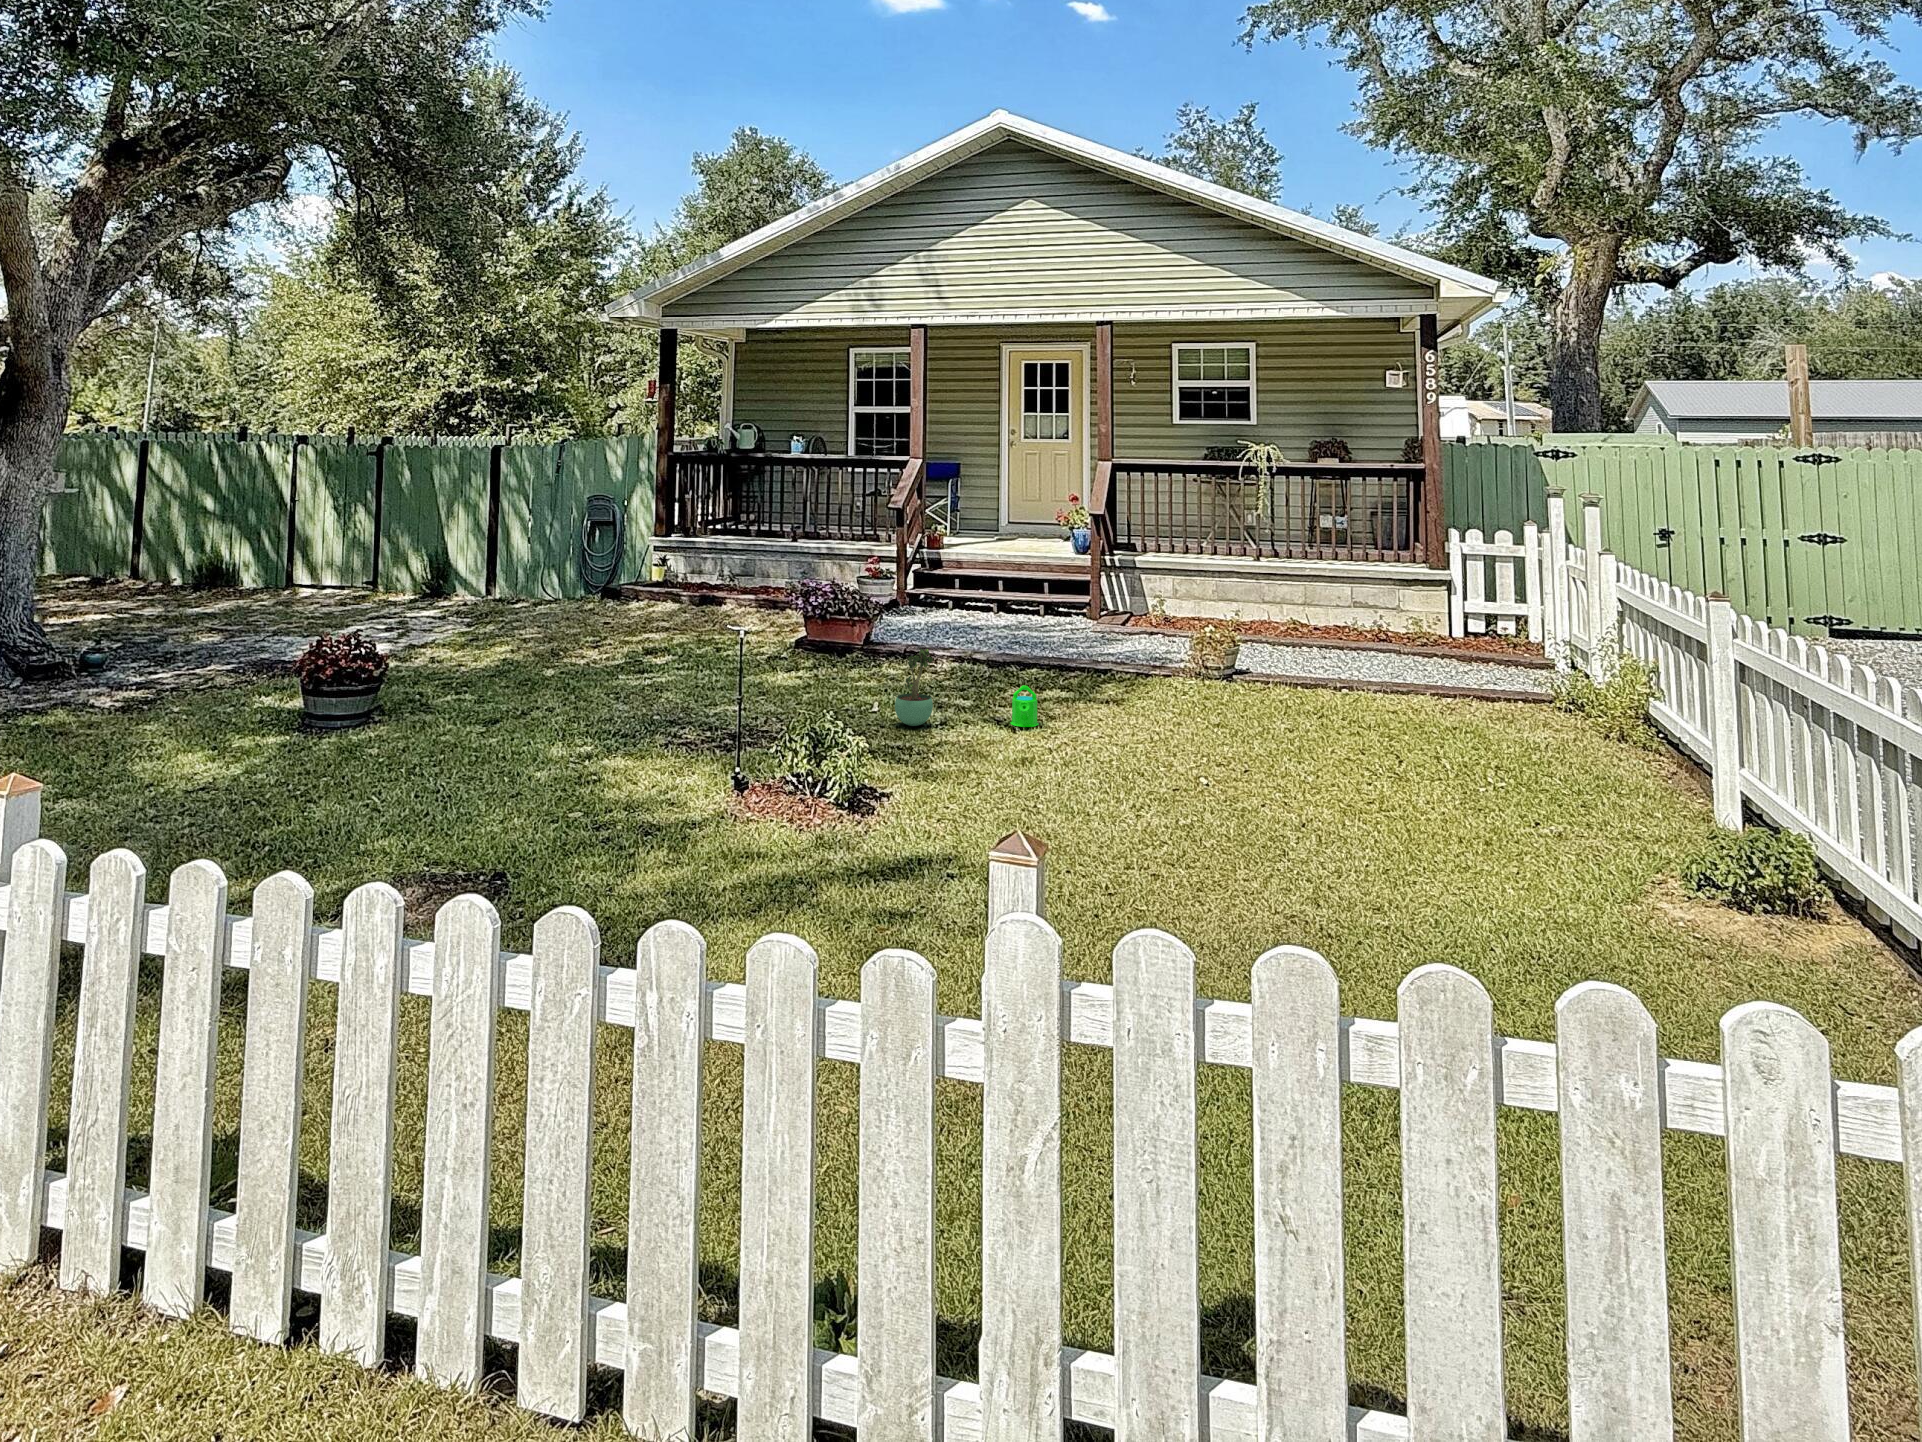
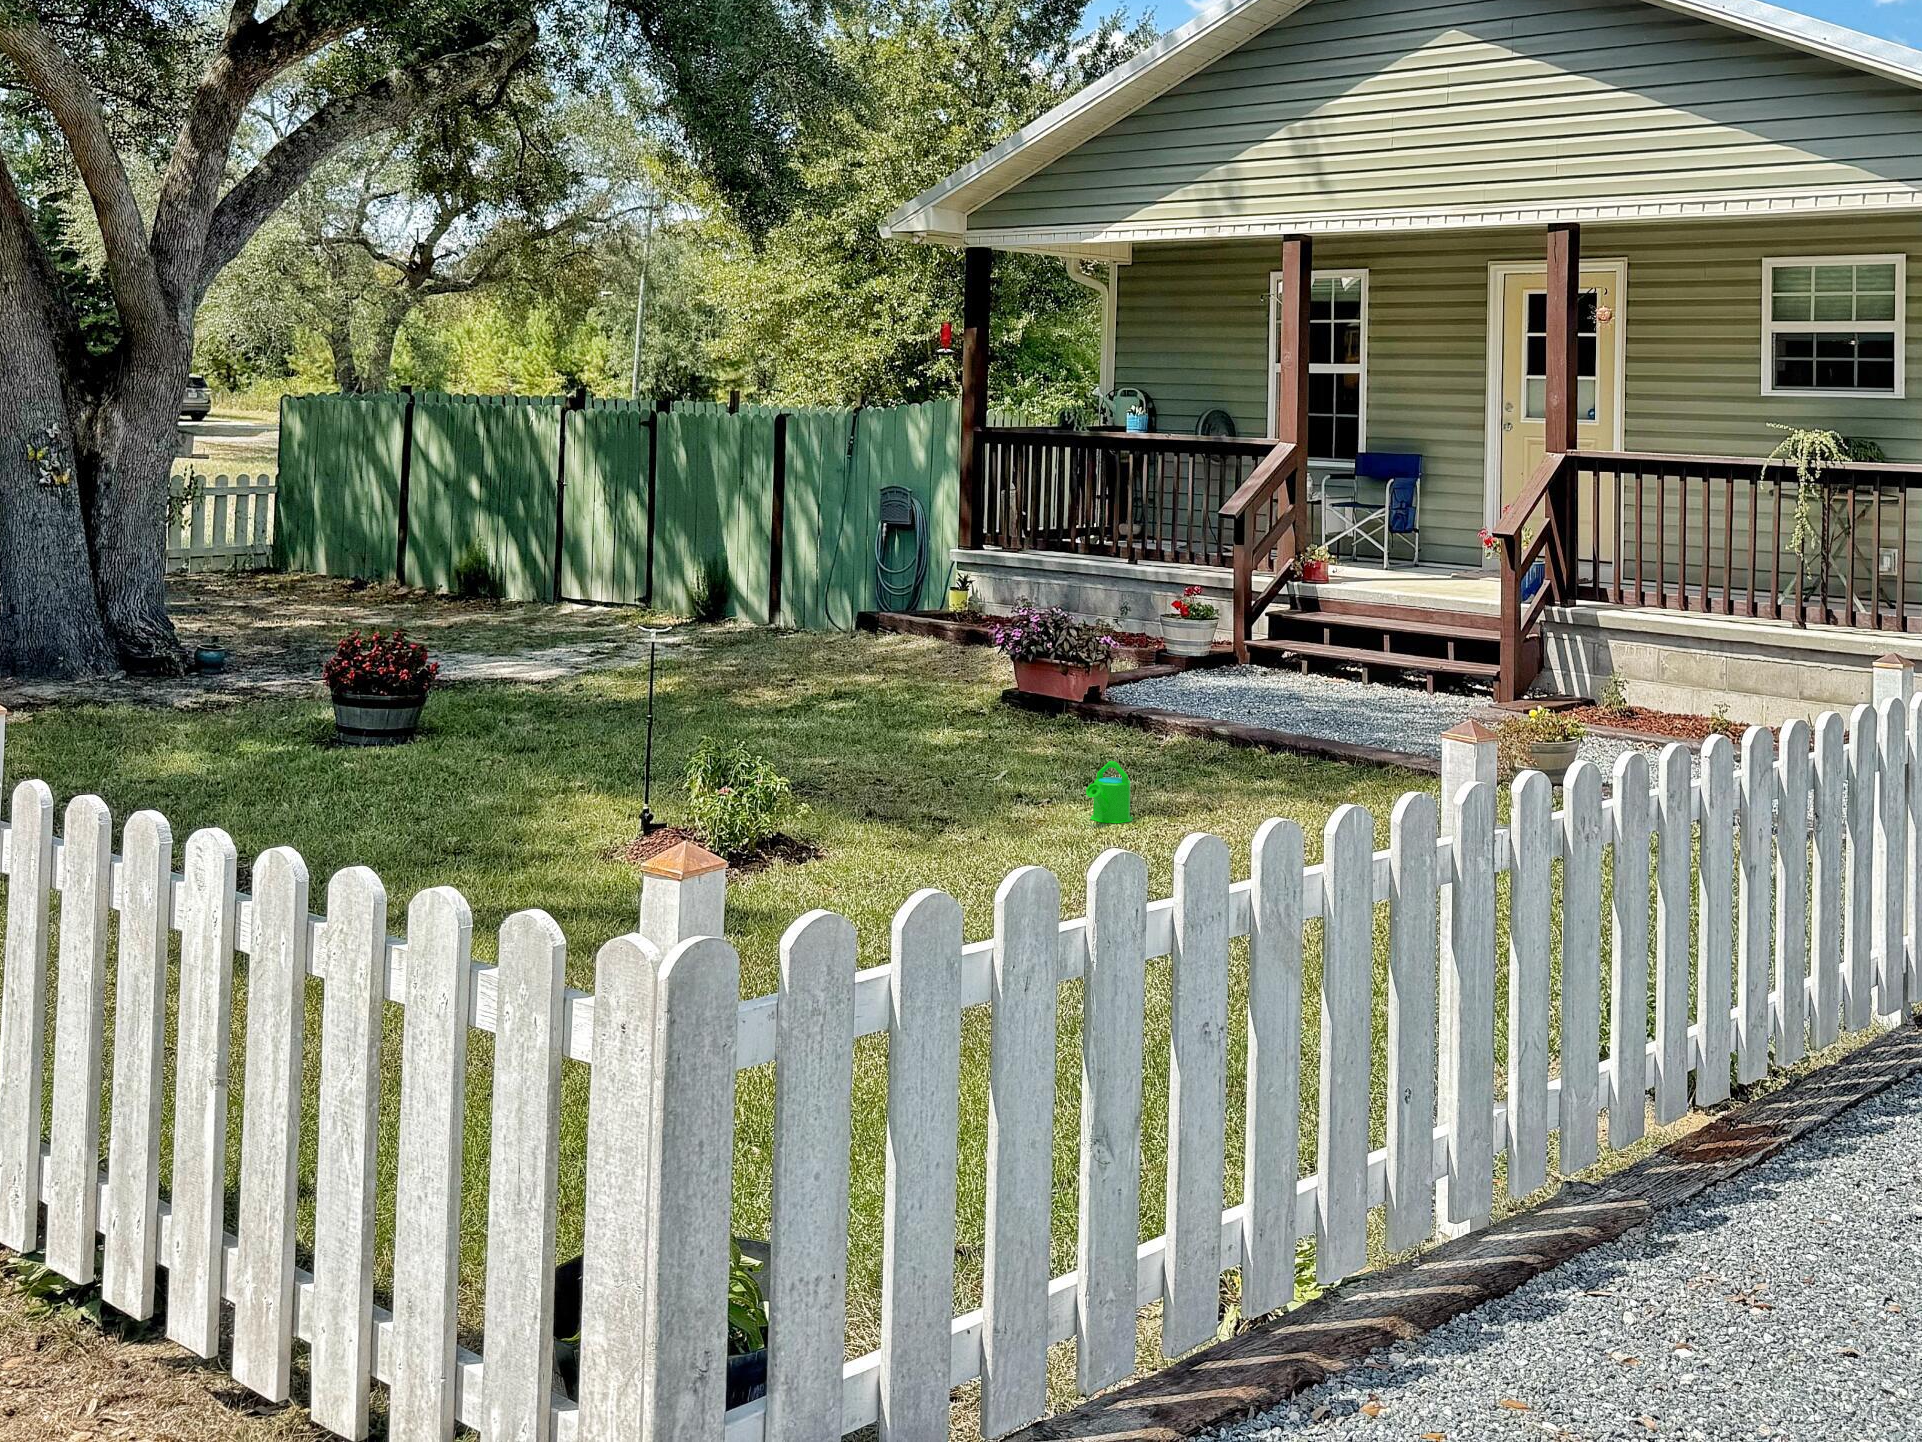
potted plant: present [895,648,933,726] -> none [925,692,991,804]

